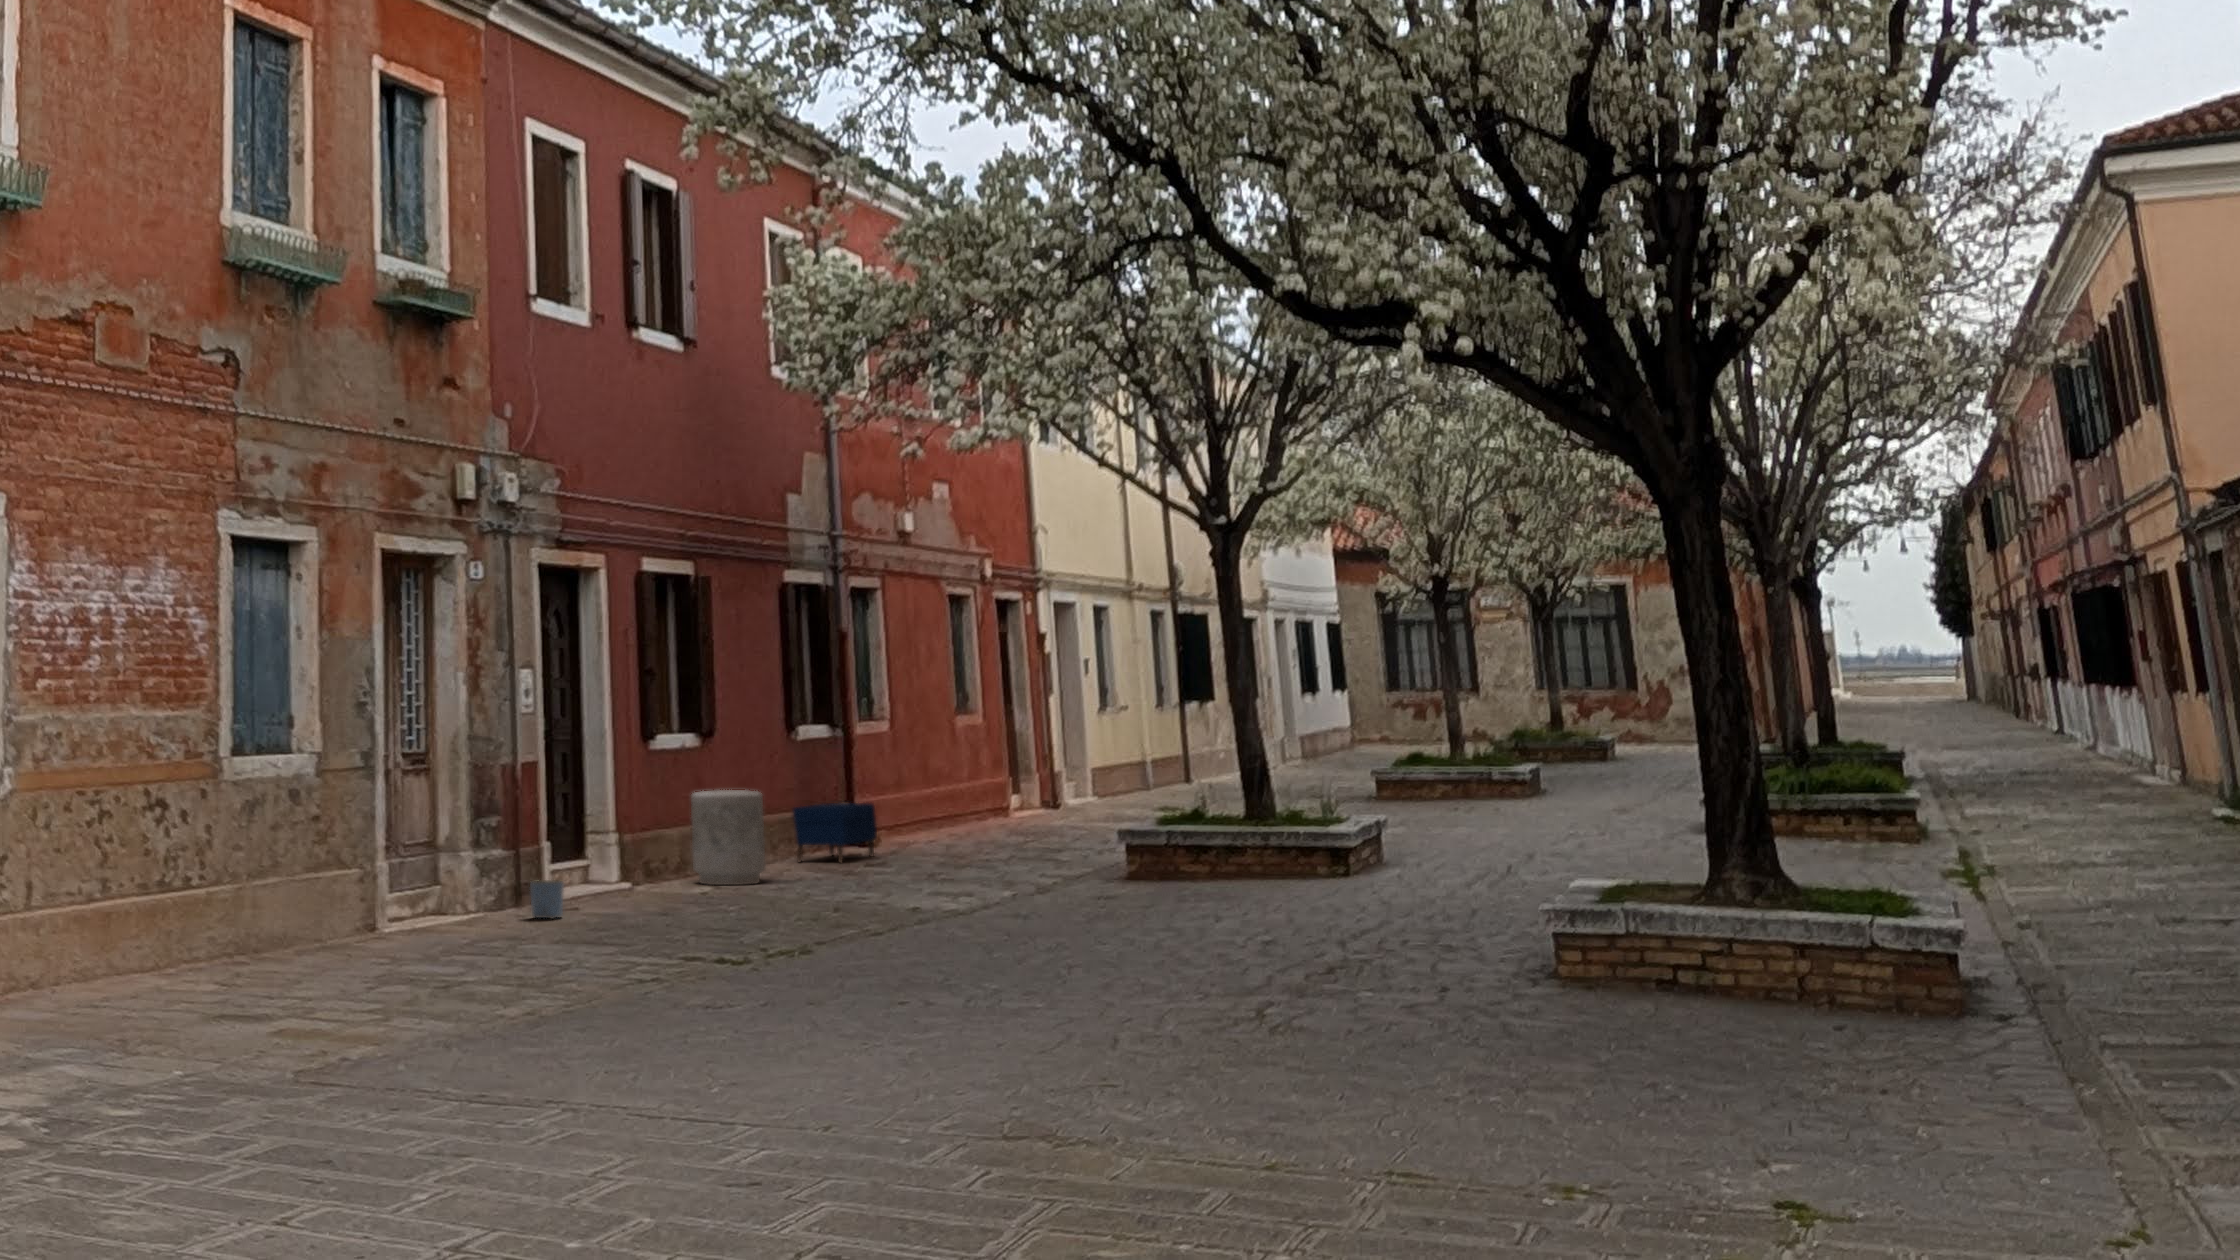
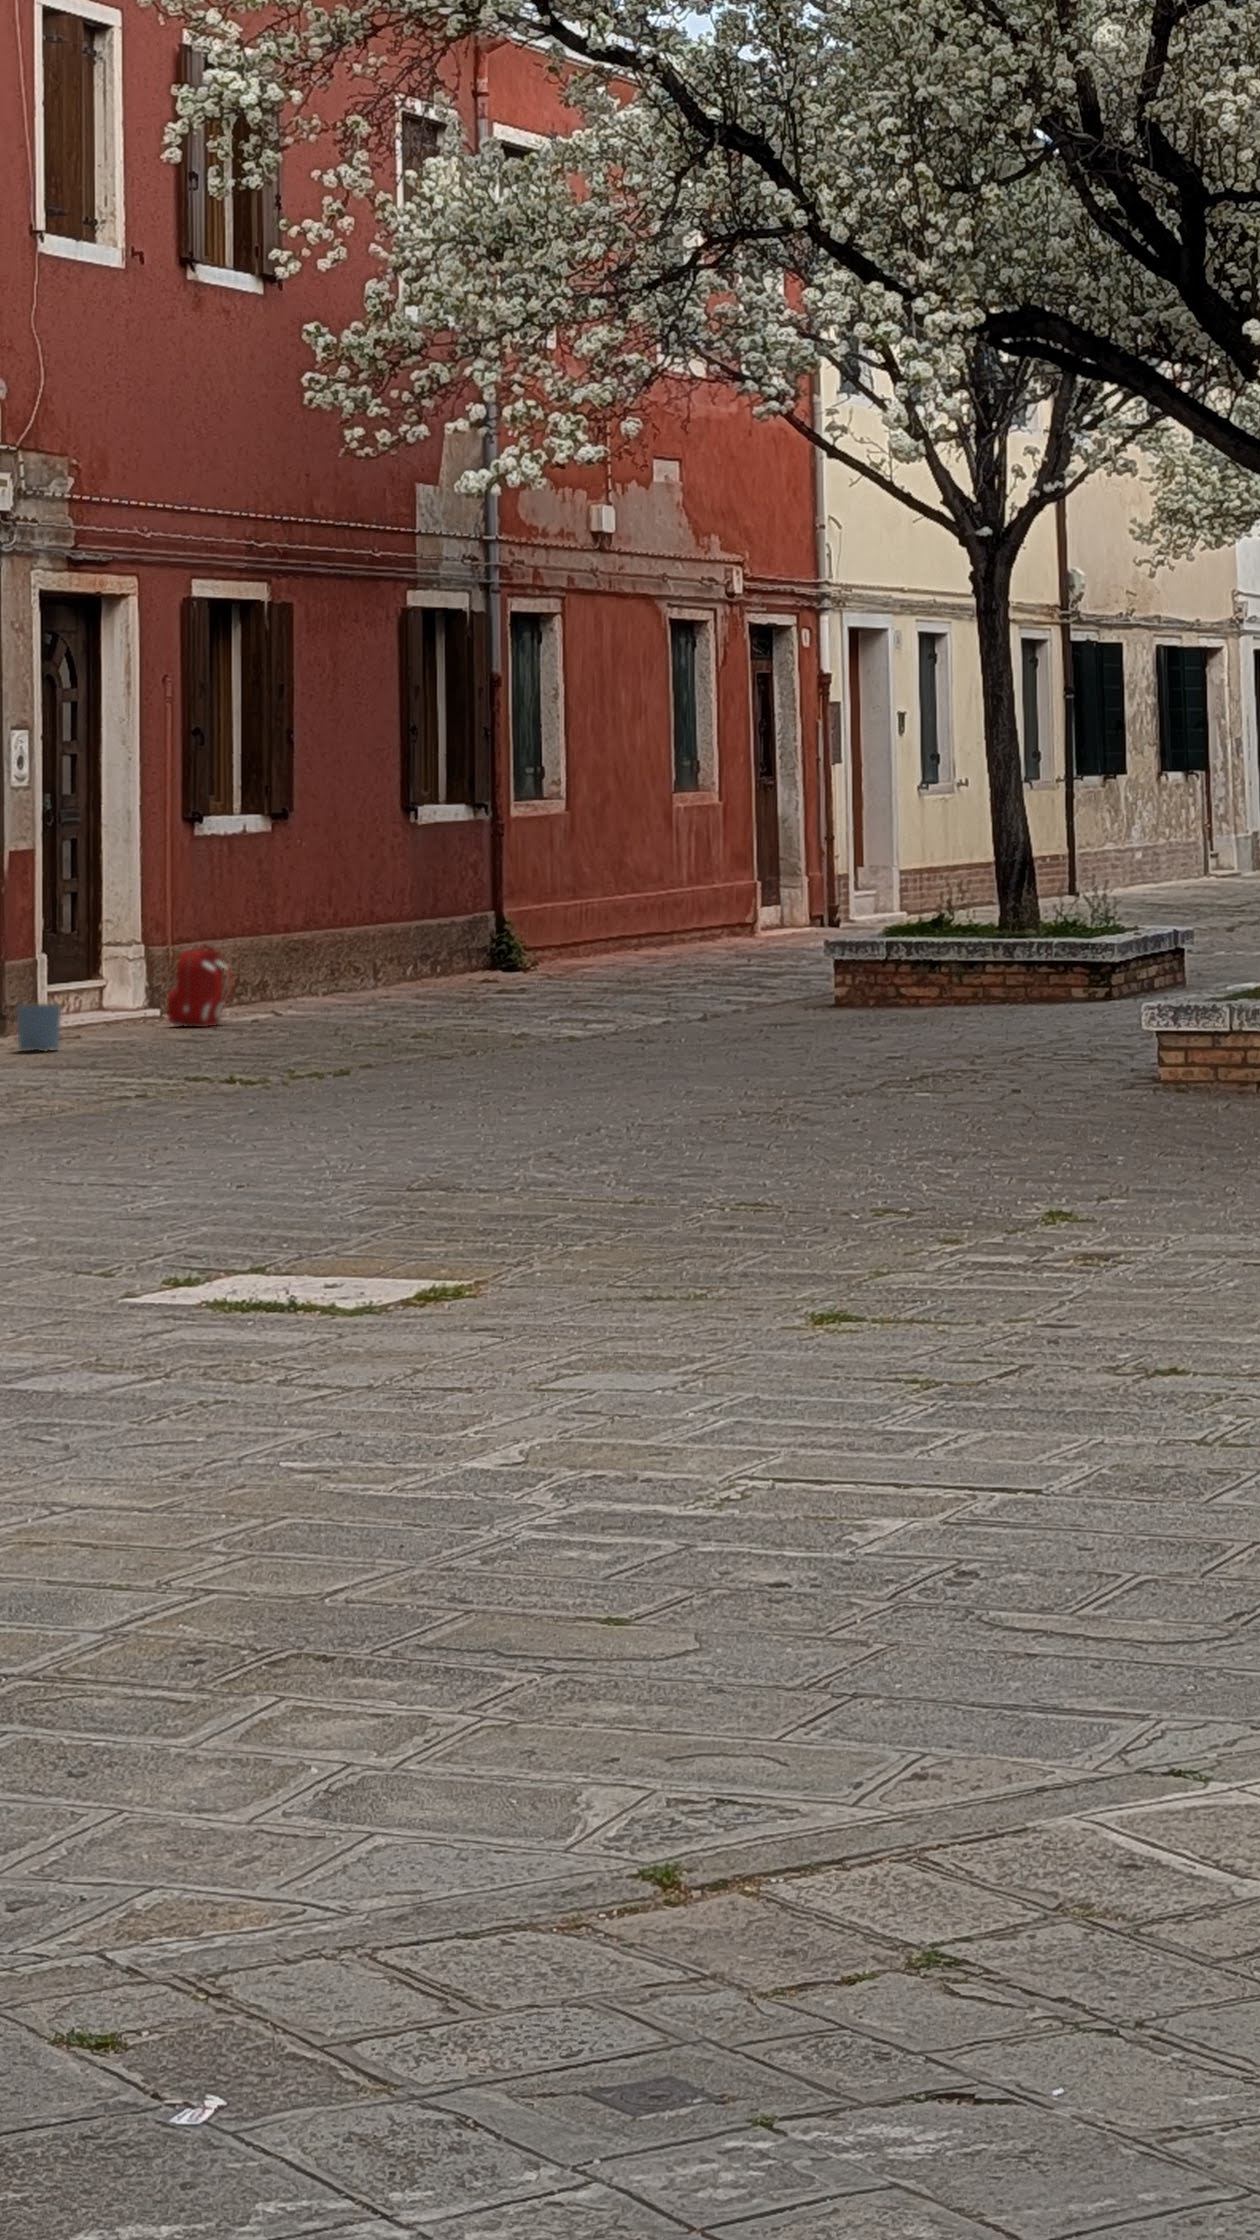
trash can: present [691,790,765,885] -> none [251,893,350,1017]
bench: present [793,803,877,862] -> none [403,913,526,993]
backpack: none [635,831,684,894] -> present [167,946,230,1027]

